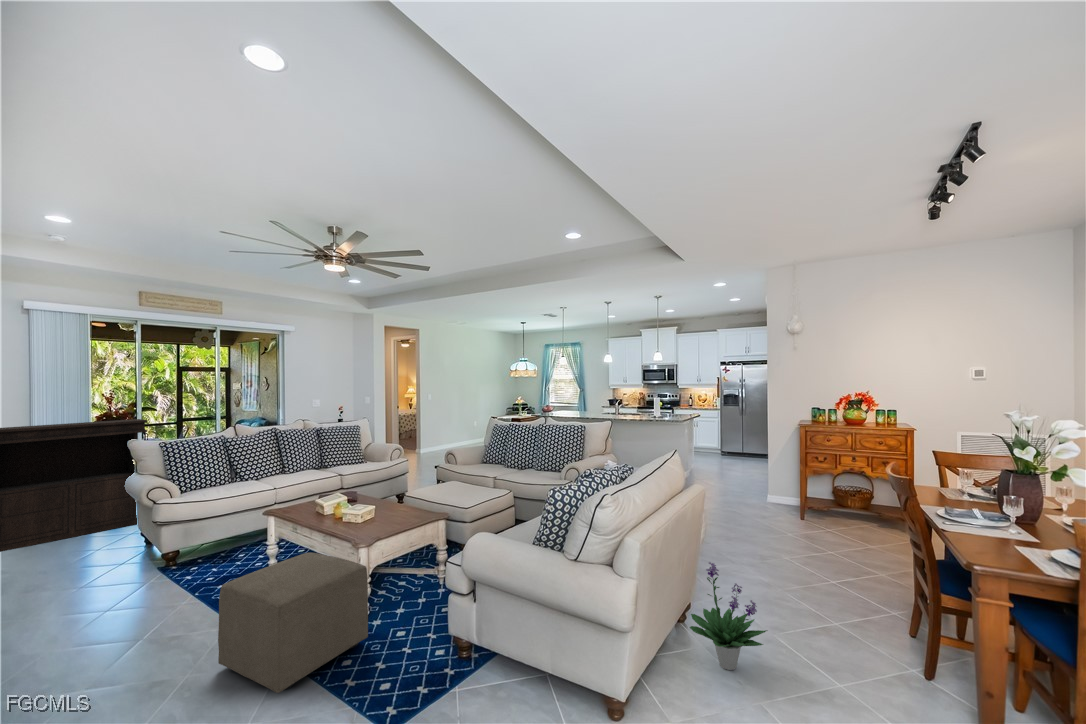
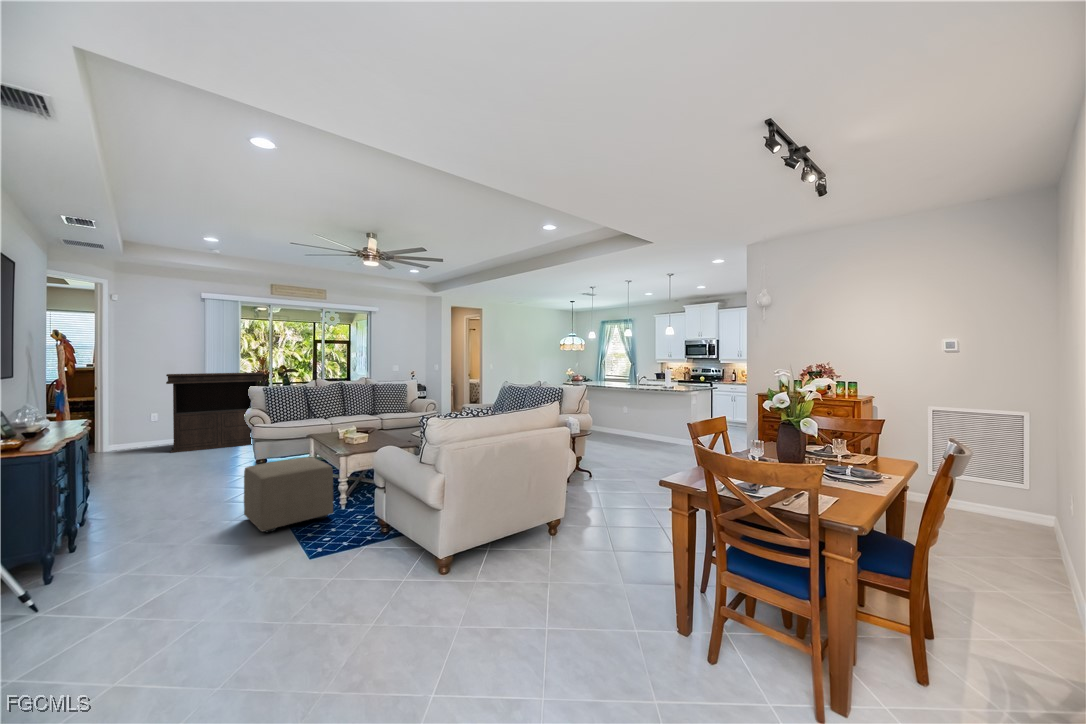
potted plant: present [690,562,767,670] -> none [524,482,580,564]

